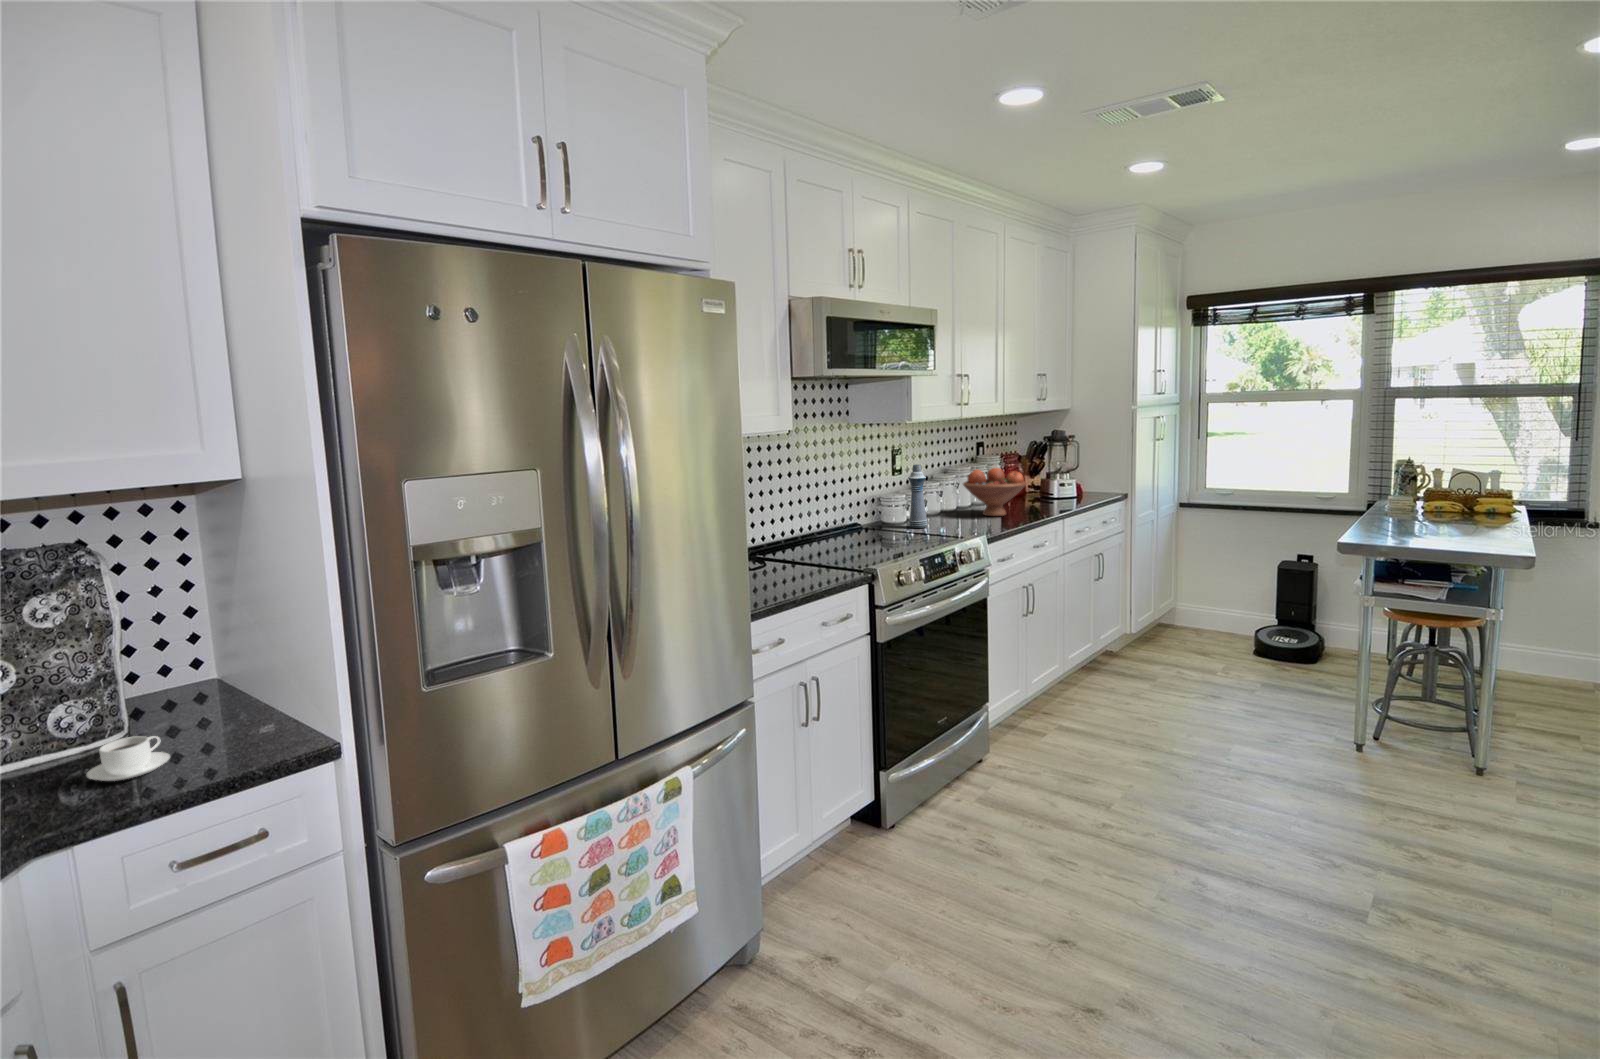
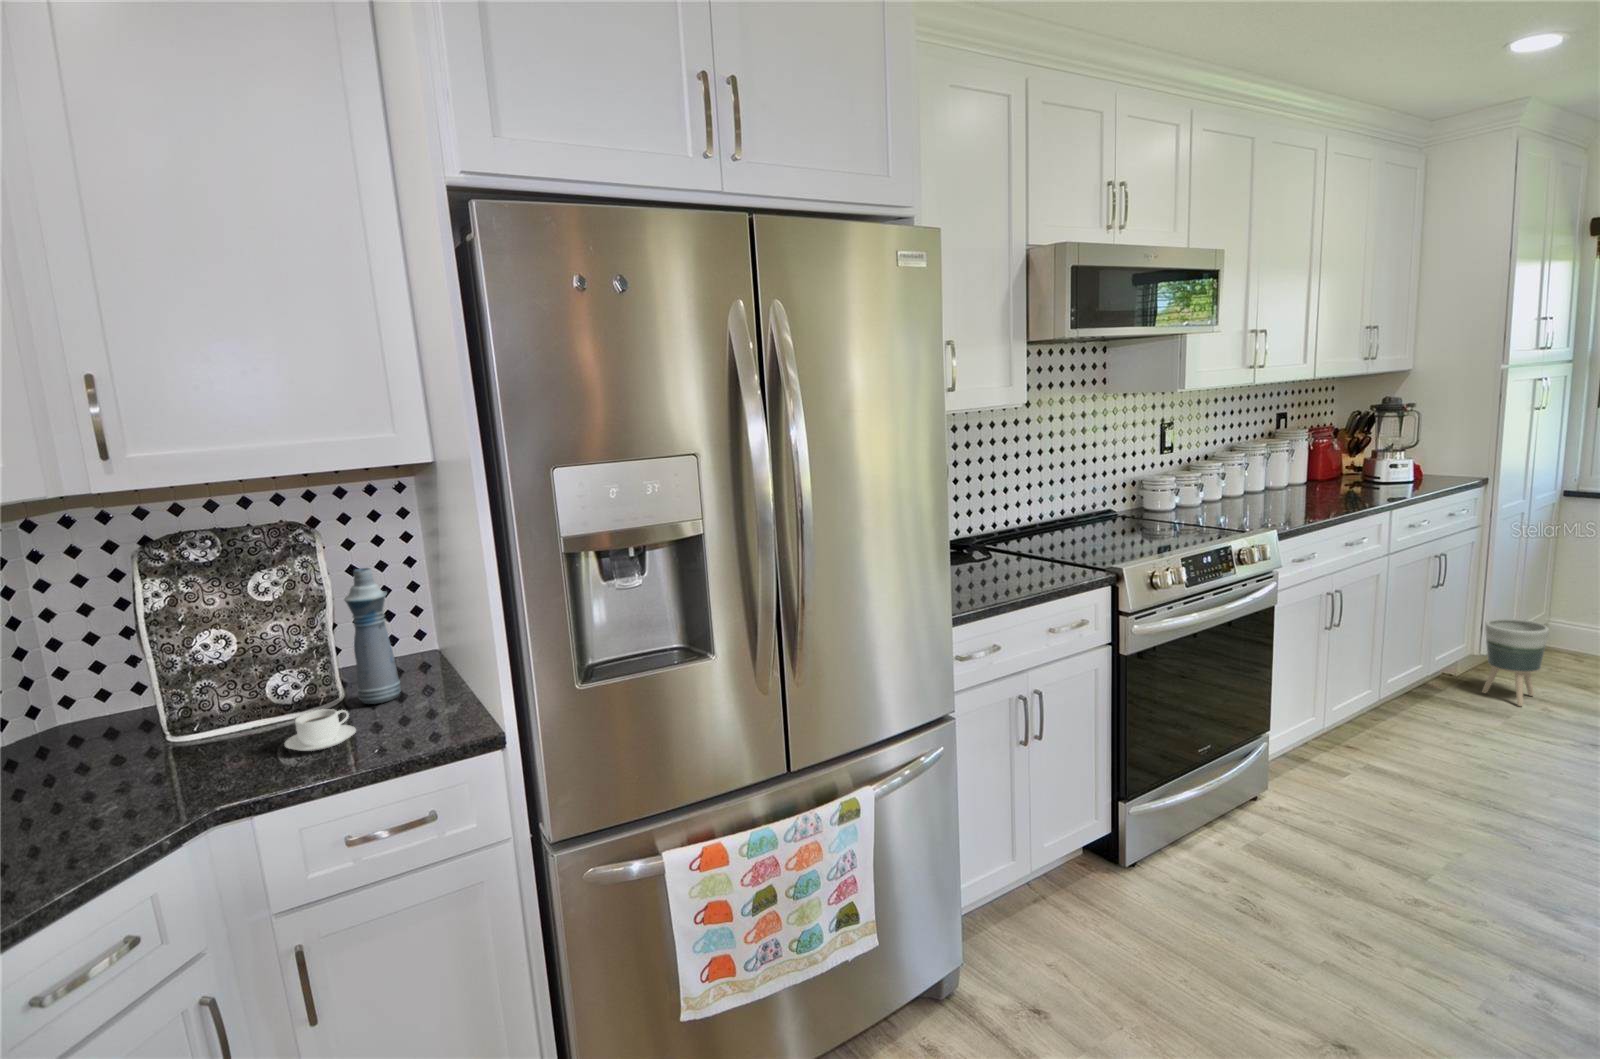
bottle: present [908,464,927,528] -> present [344,568,401,704]
fruit bowl: present [963,468,1027,516] -> none [1251,444,1340,504]
planter: none [1127,603,1169,670] -> present [1482,619,1549,706]

